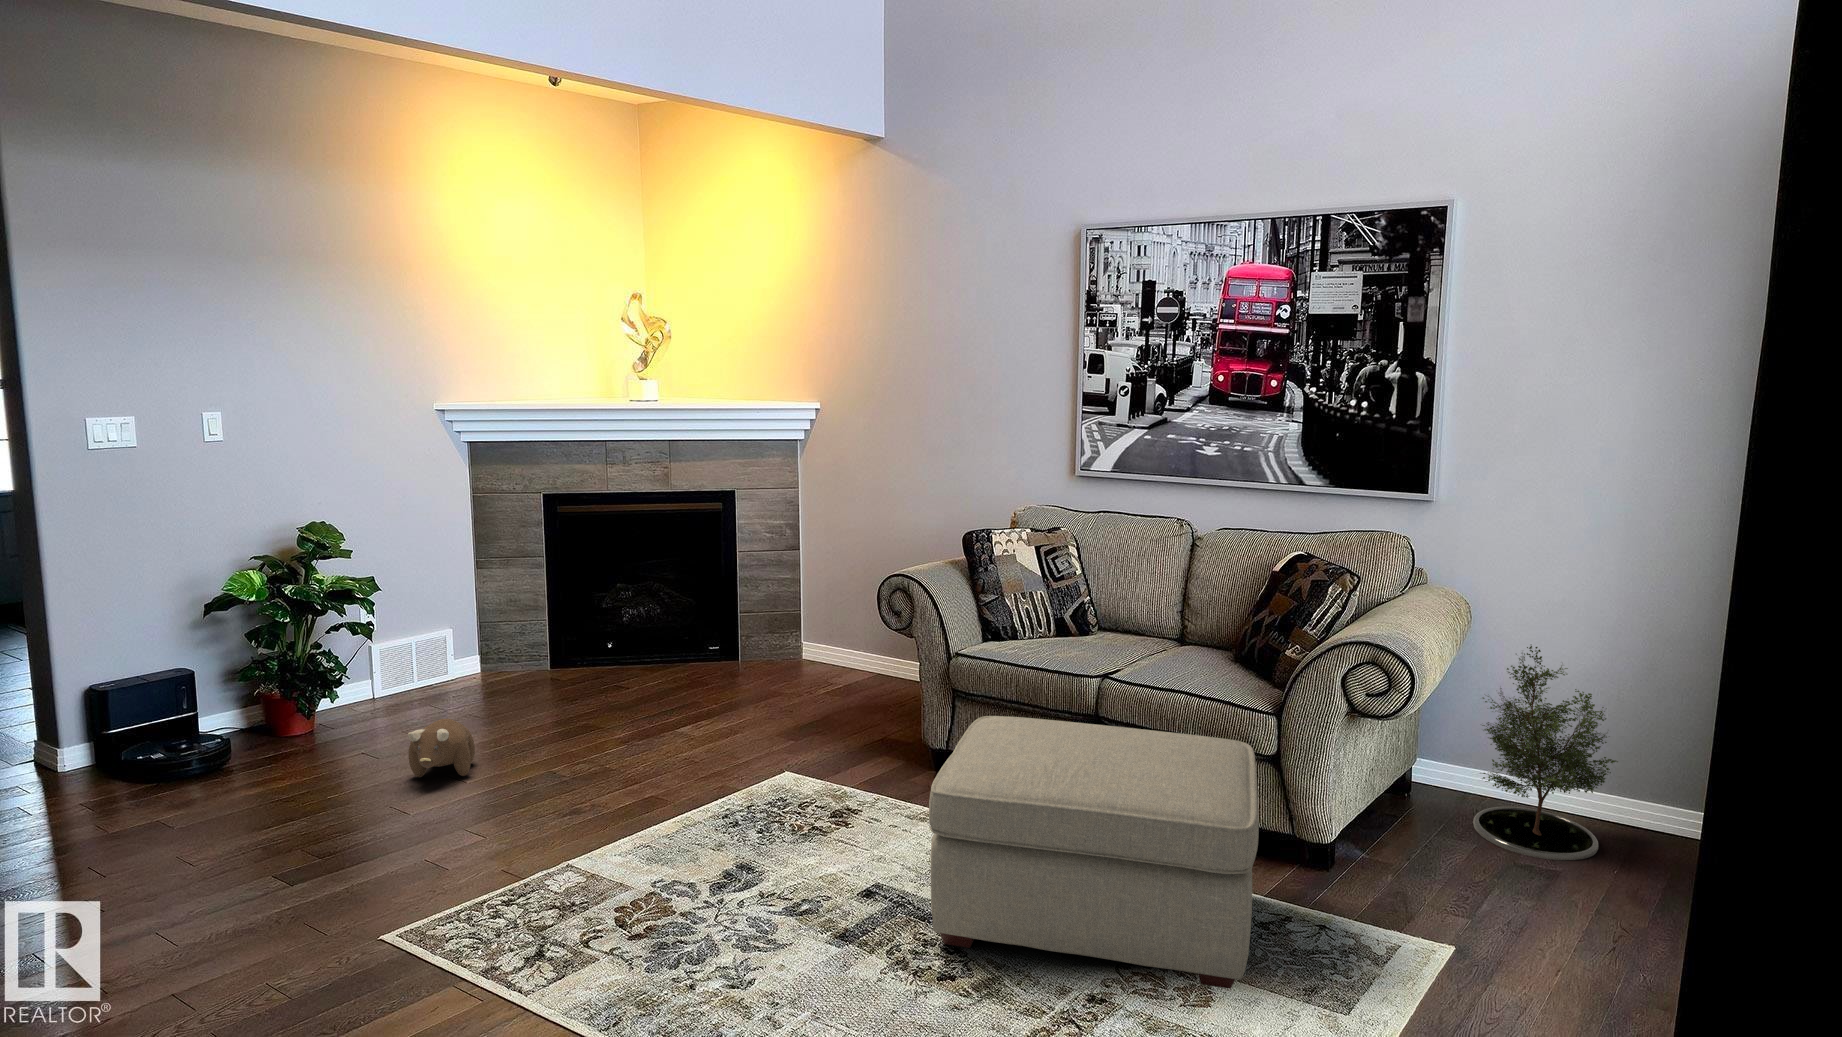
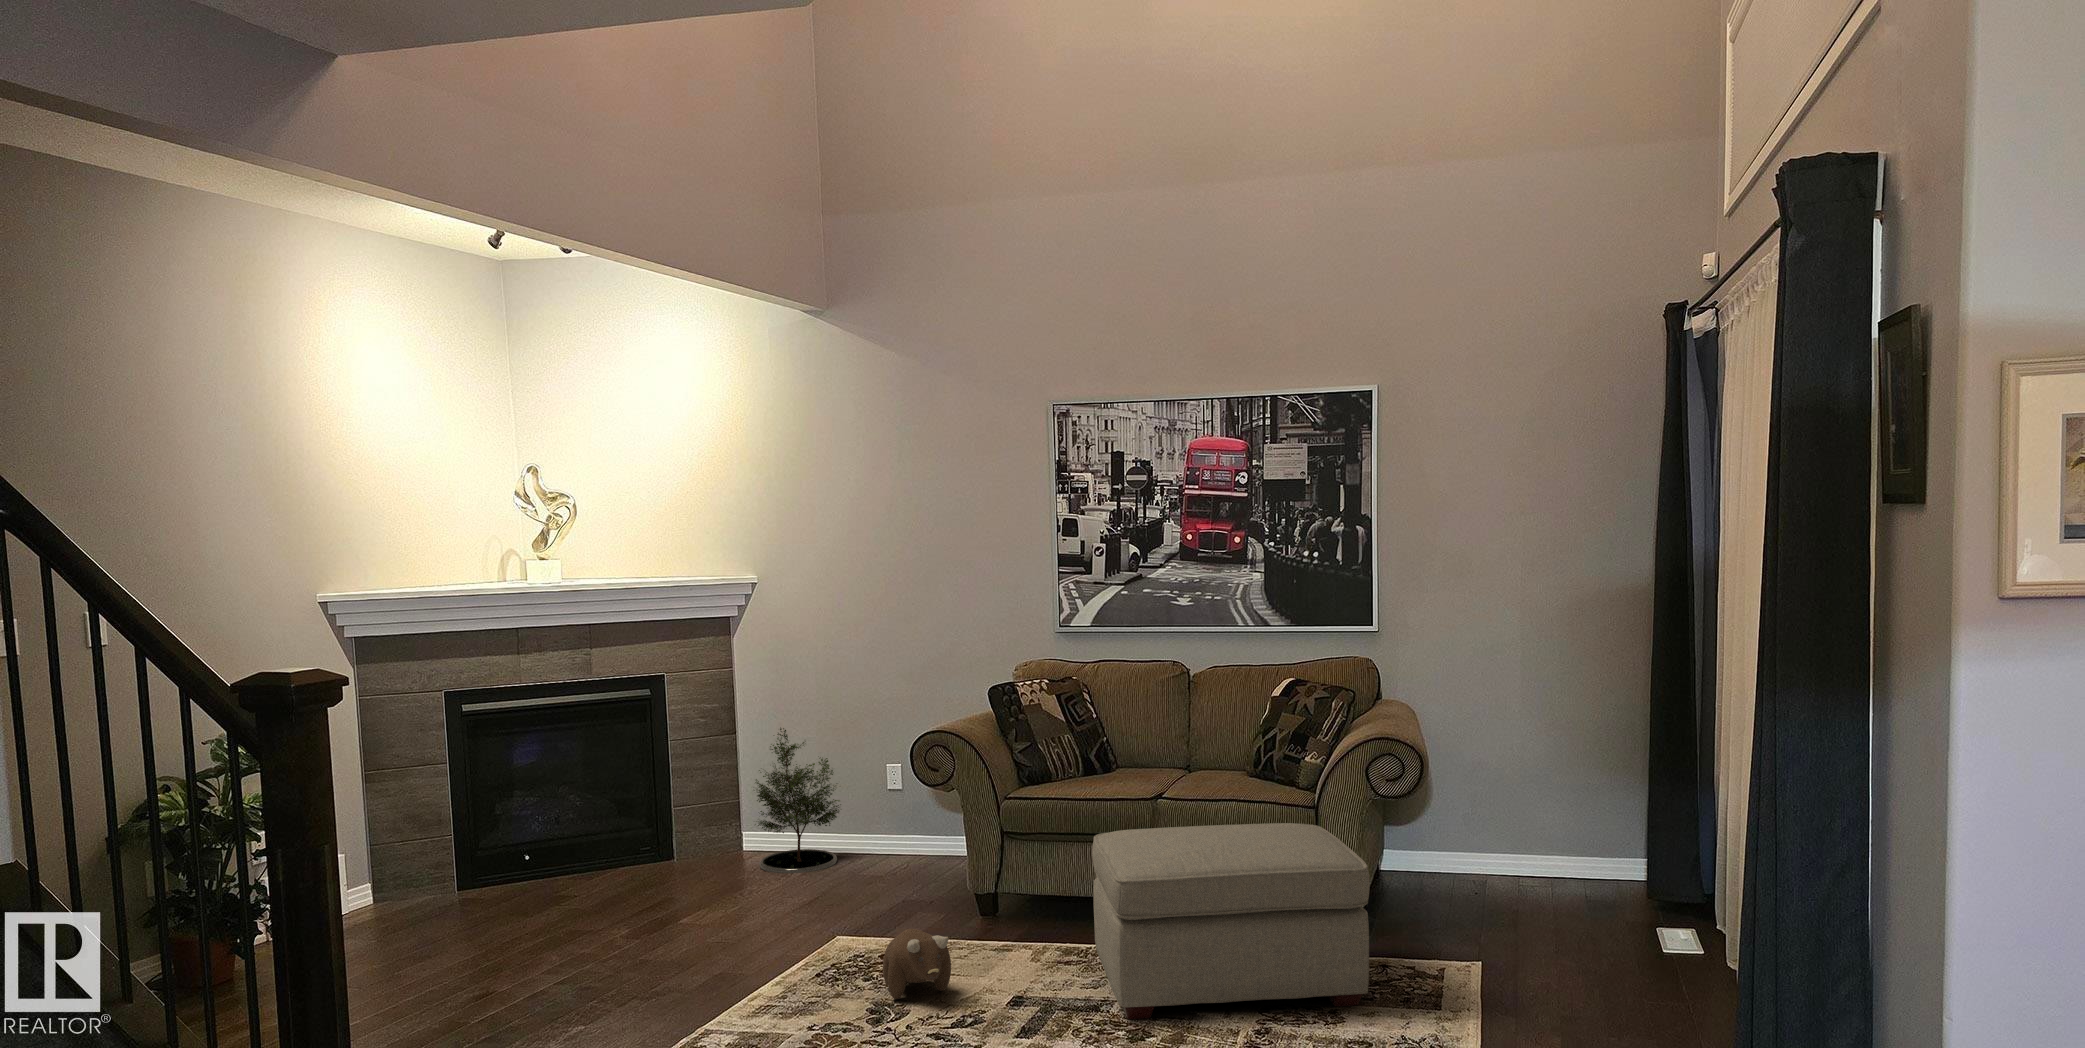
potted tree: present [1473,646,1618,860] -> present [755,728,841,873]
plush toy: present [408,719,475,777] -> present [883,929,951,999]

